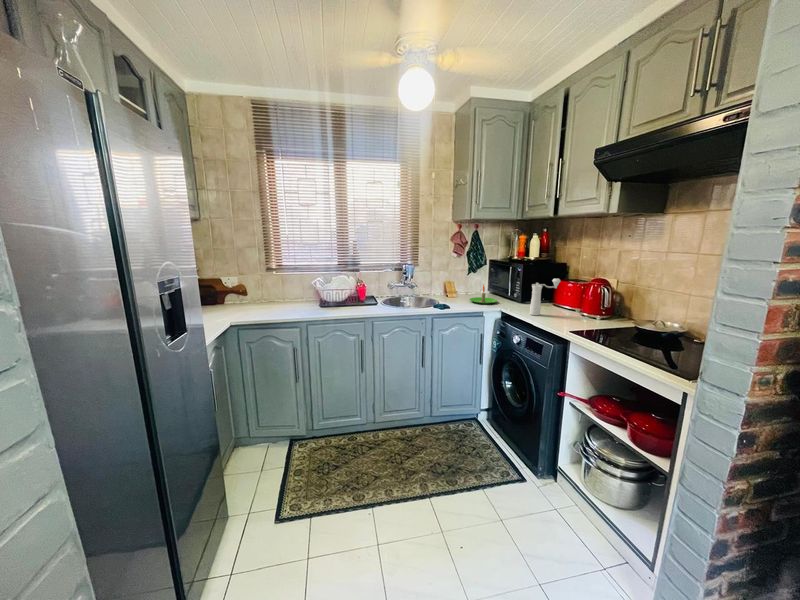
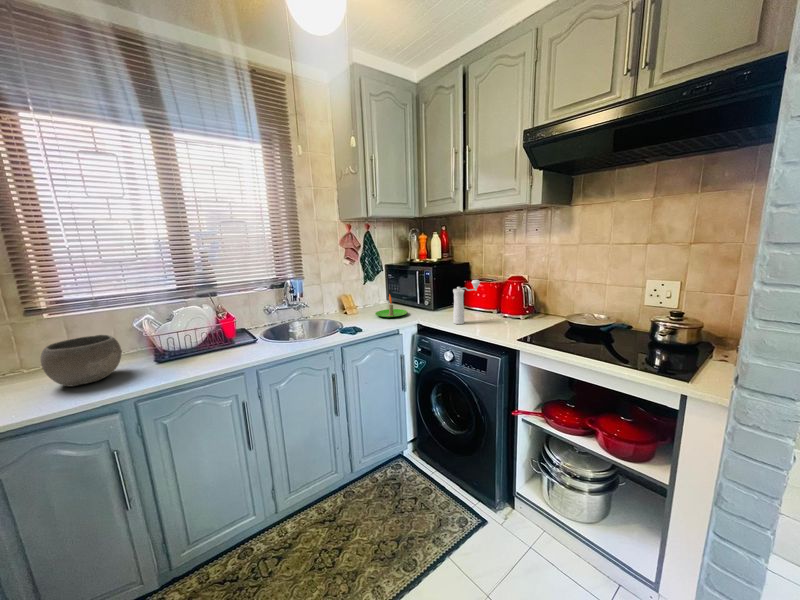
bowl: none [268,286,303,312] -> present [41,335,122,386]

